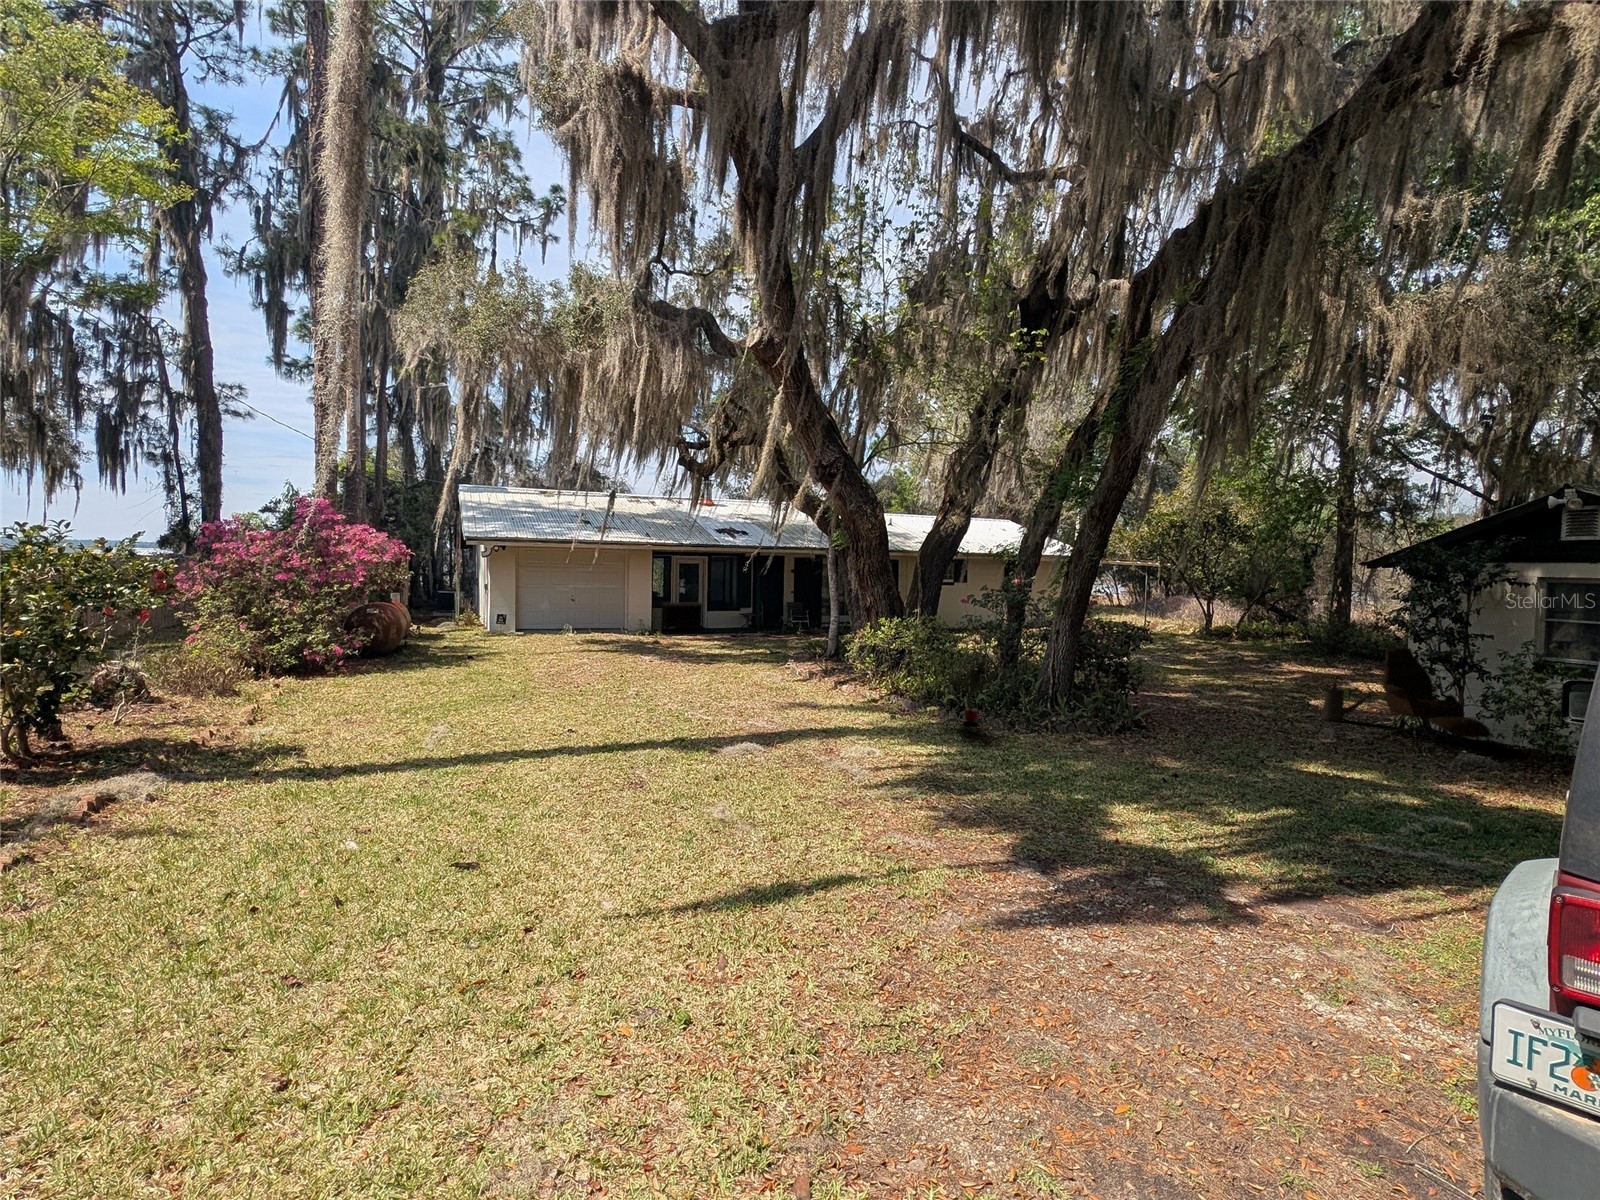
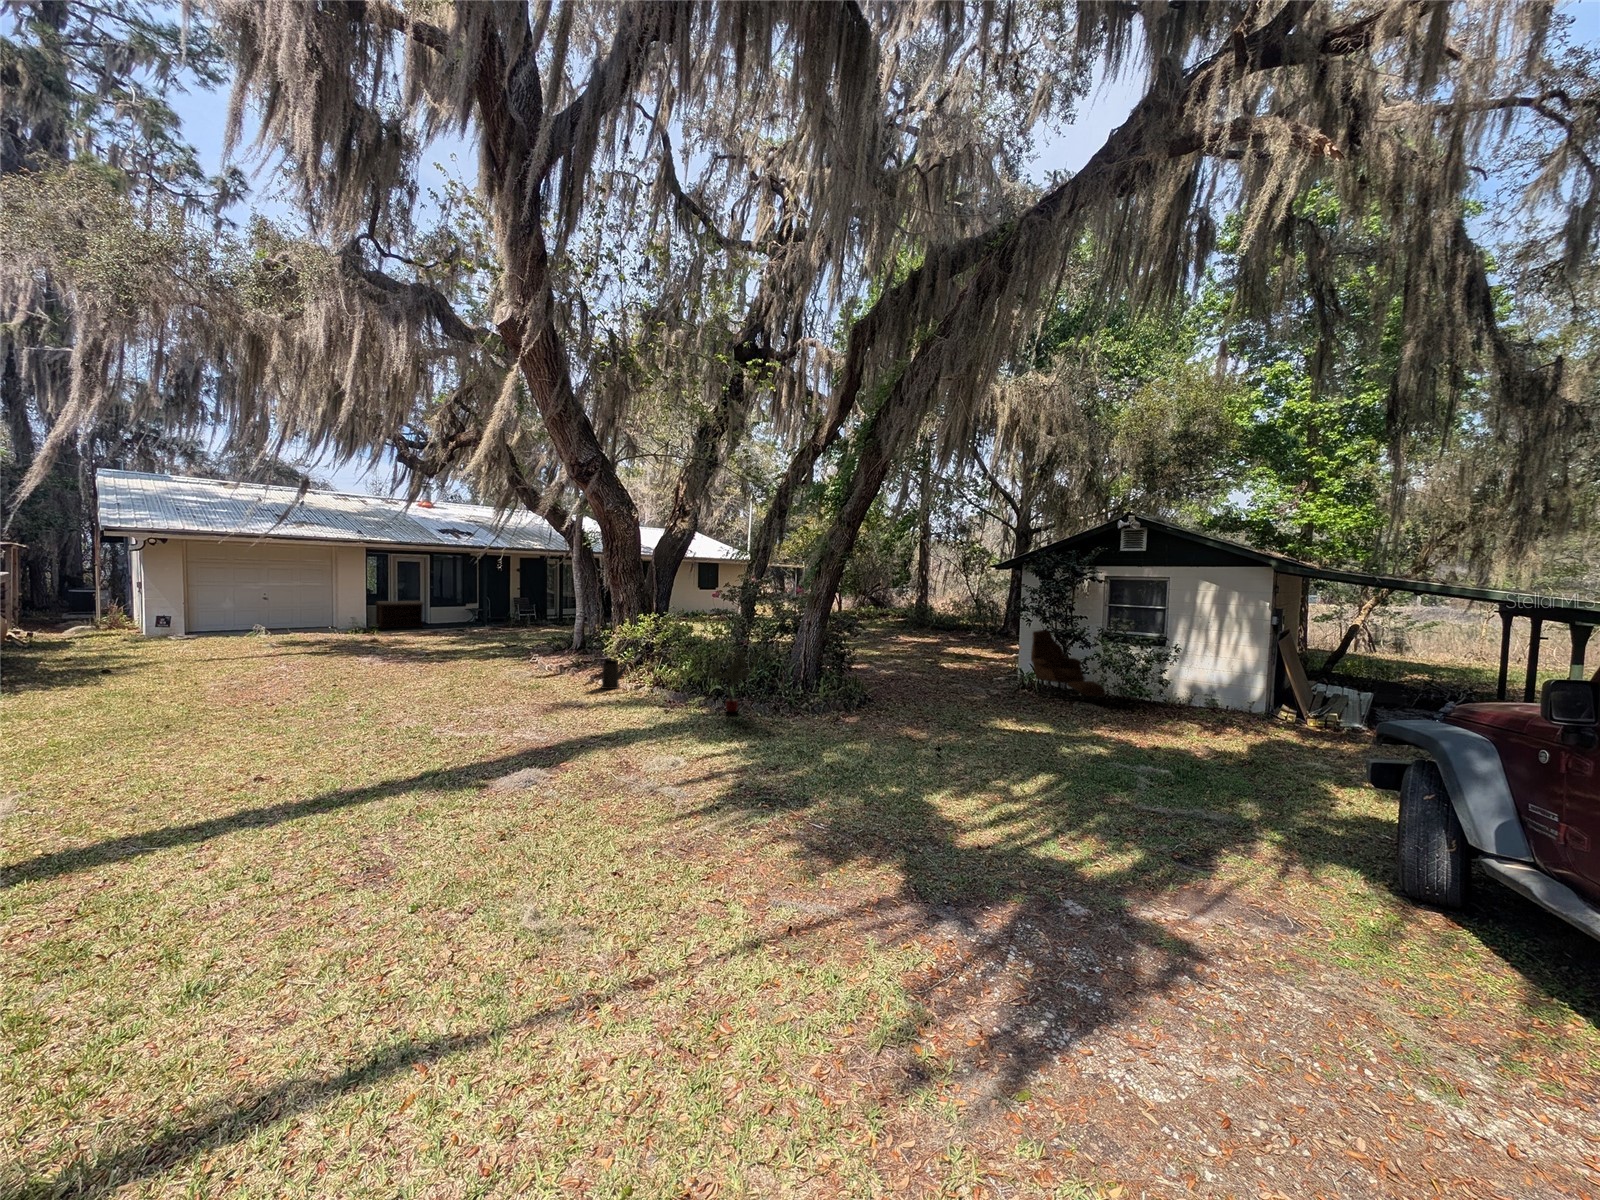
watering can: present [1321,681,1373,722] -> present [600,655,631,689]

